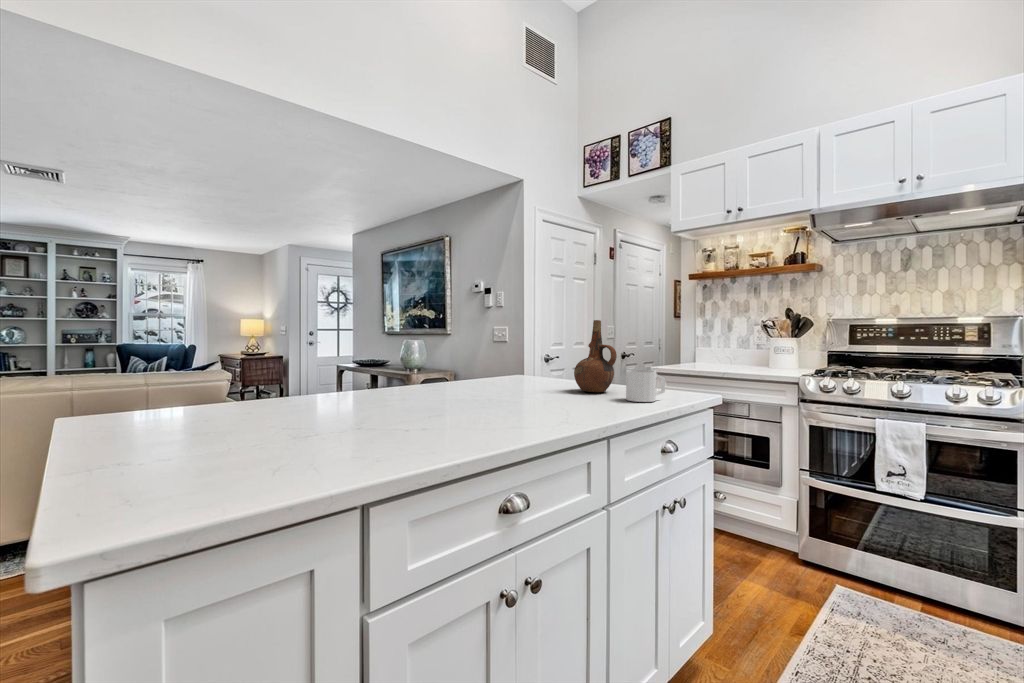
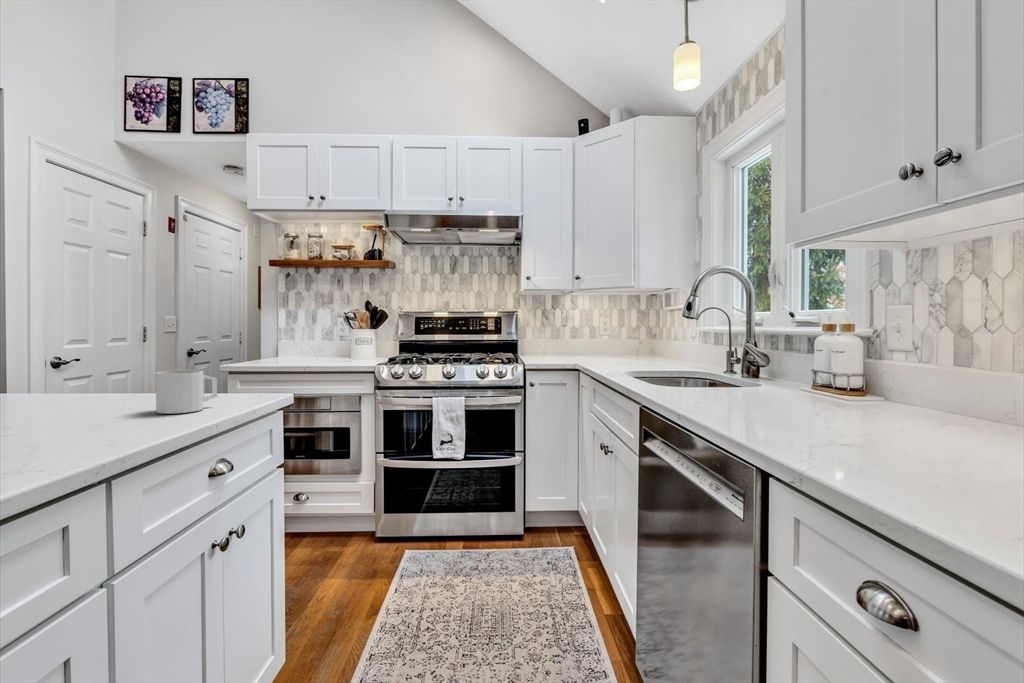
ceramic pitcher: present [574,320,617,392] -> none [67,303,145,406]

